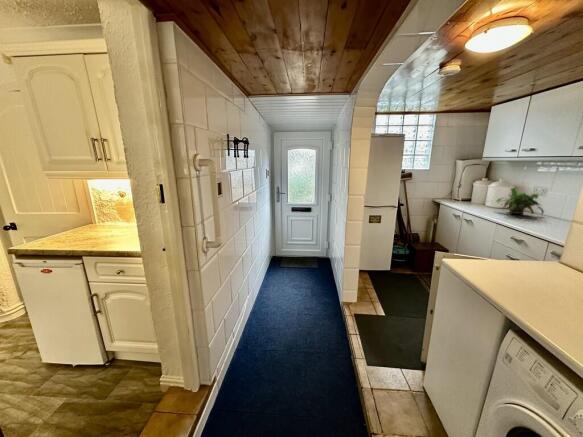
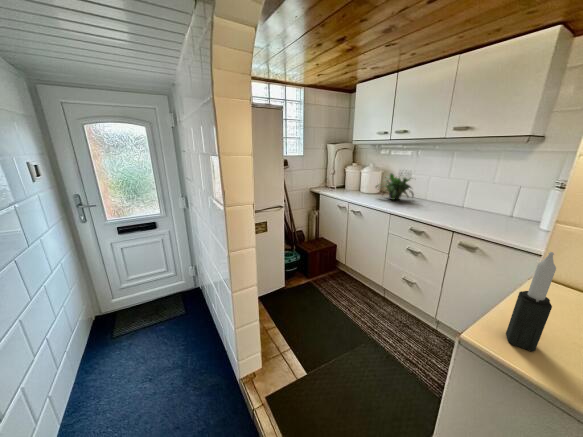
candle: none [466,217,486,269] -> present [506,252,556,351]

